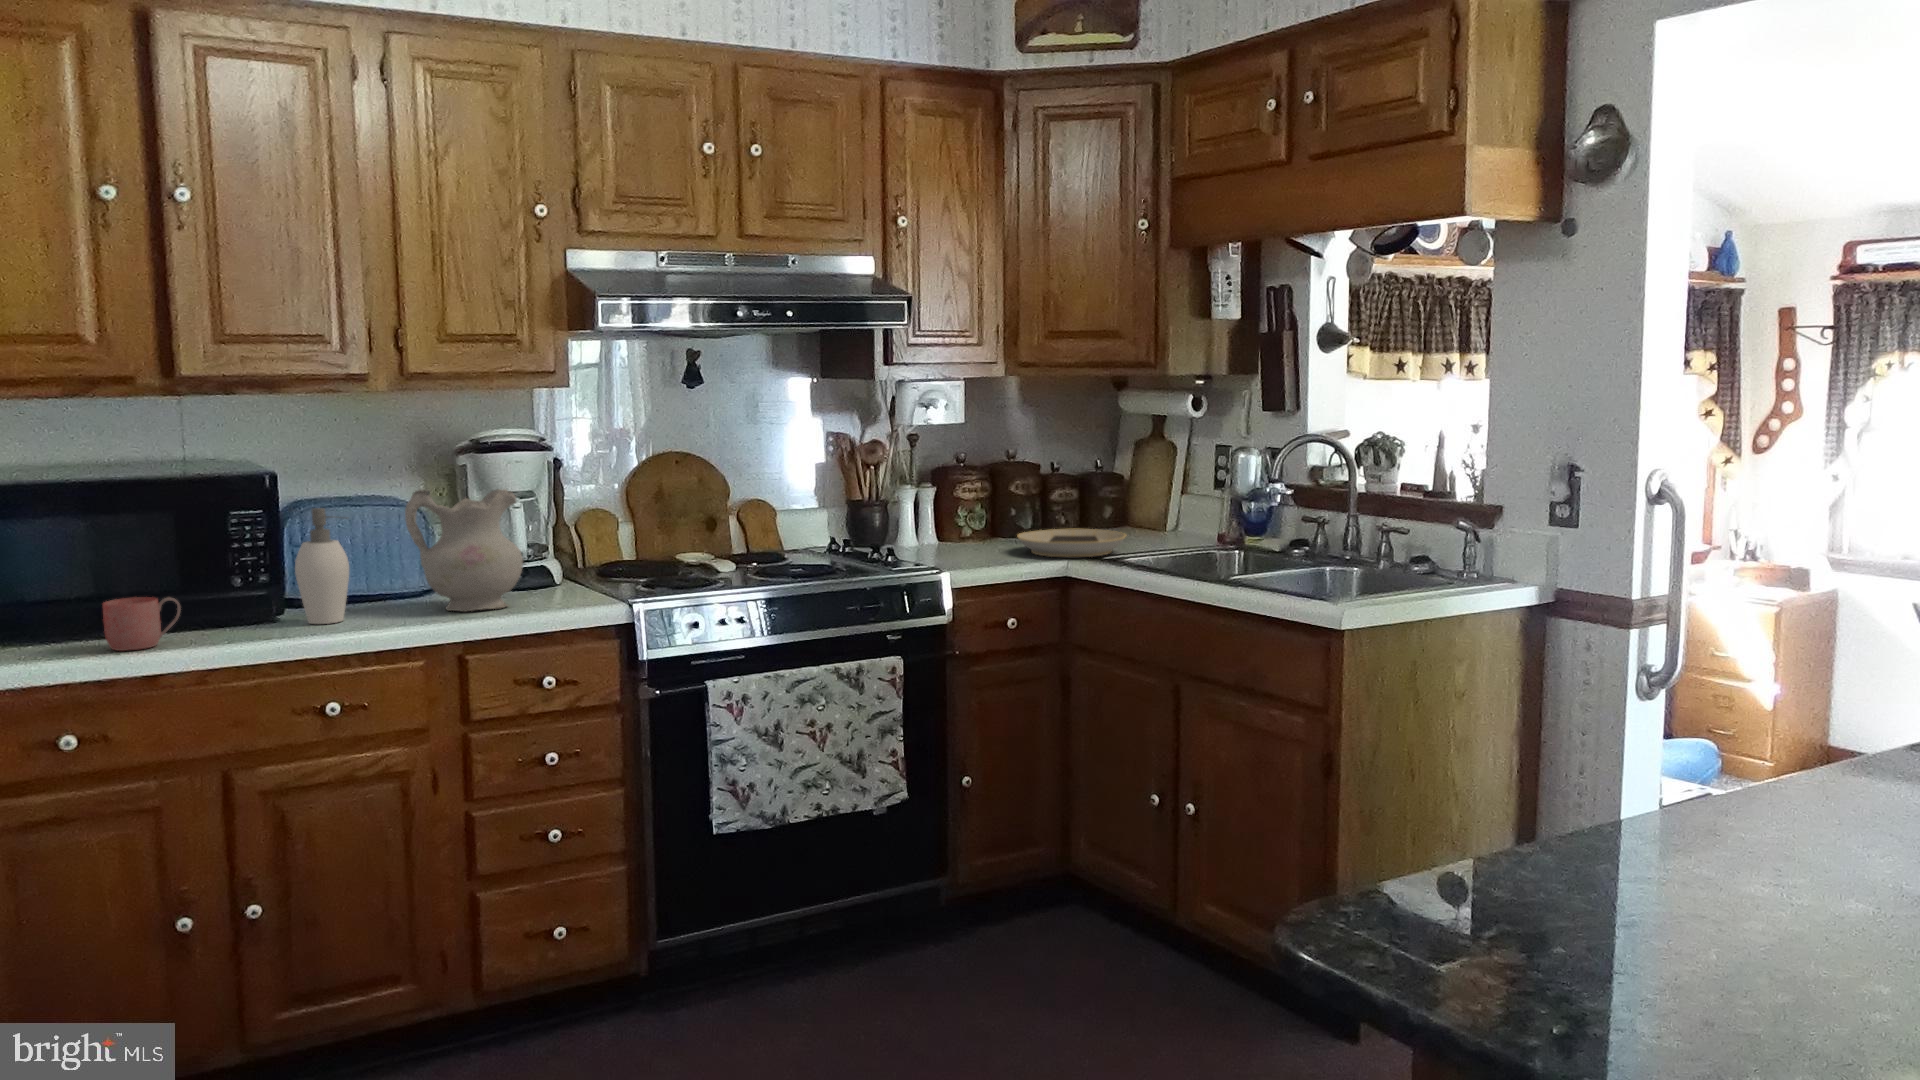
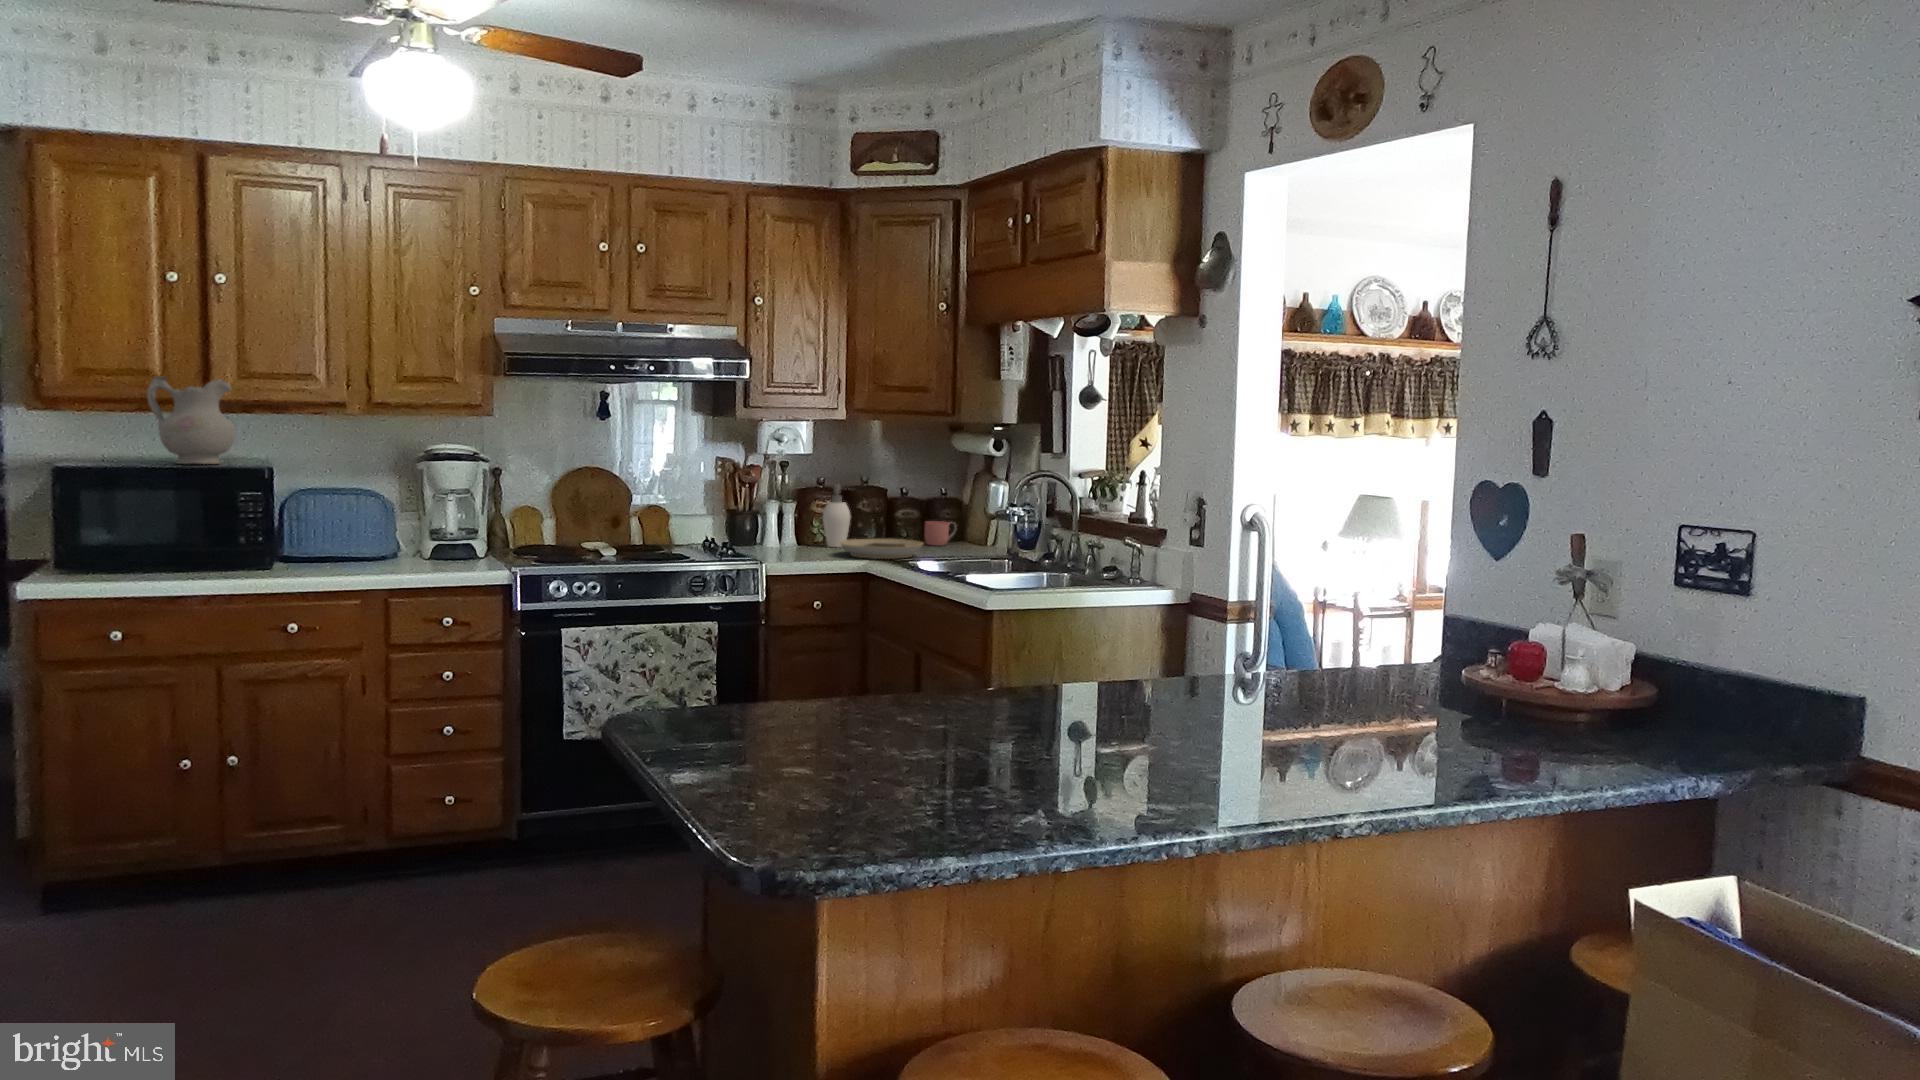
ceramic pitcher: present [405,489,523,612] -> present [147,376,235,464]
soap dispenser: present [295,508,349,624] -> present [823,484,850,547]
mug: present [102,597,181,651] -> present [925,521,957,546]

